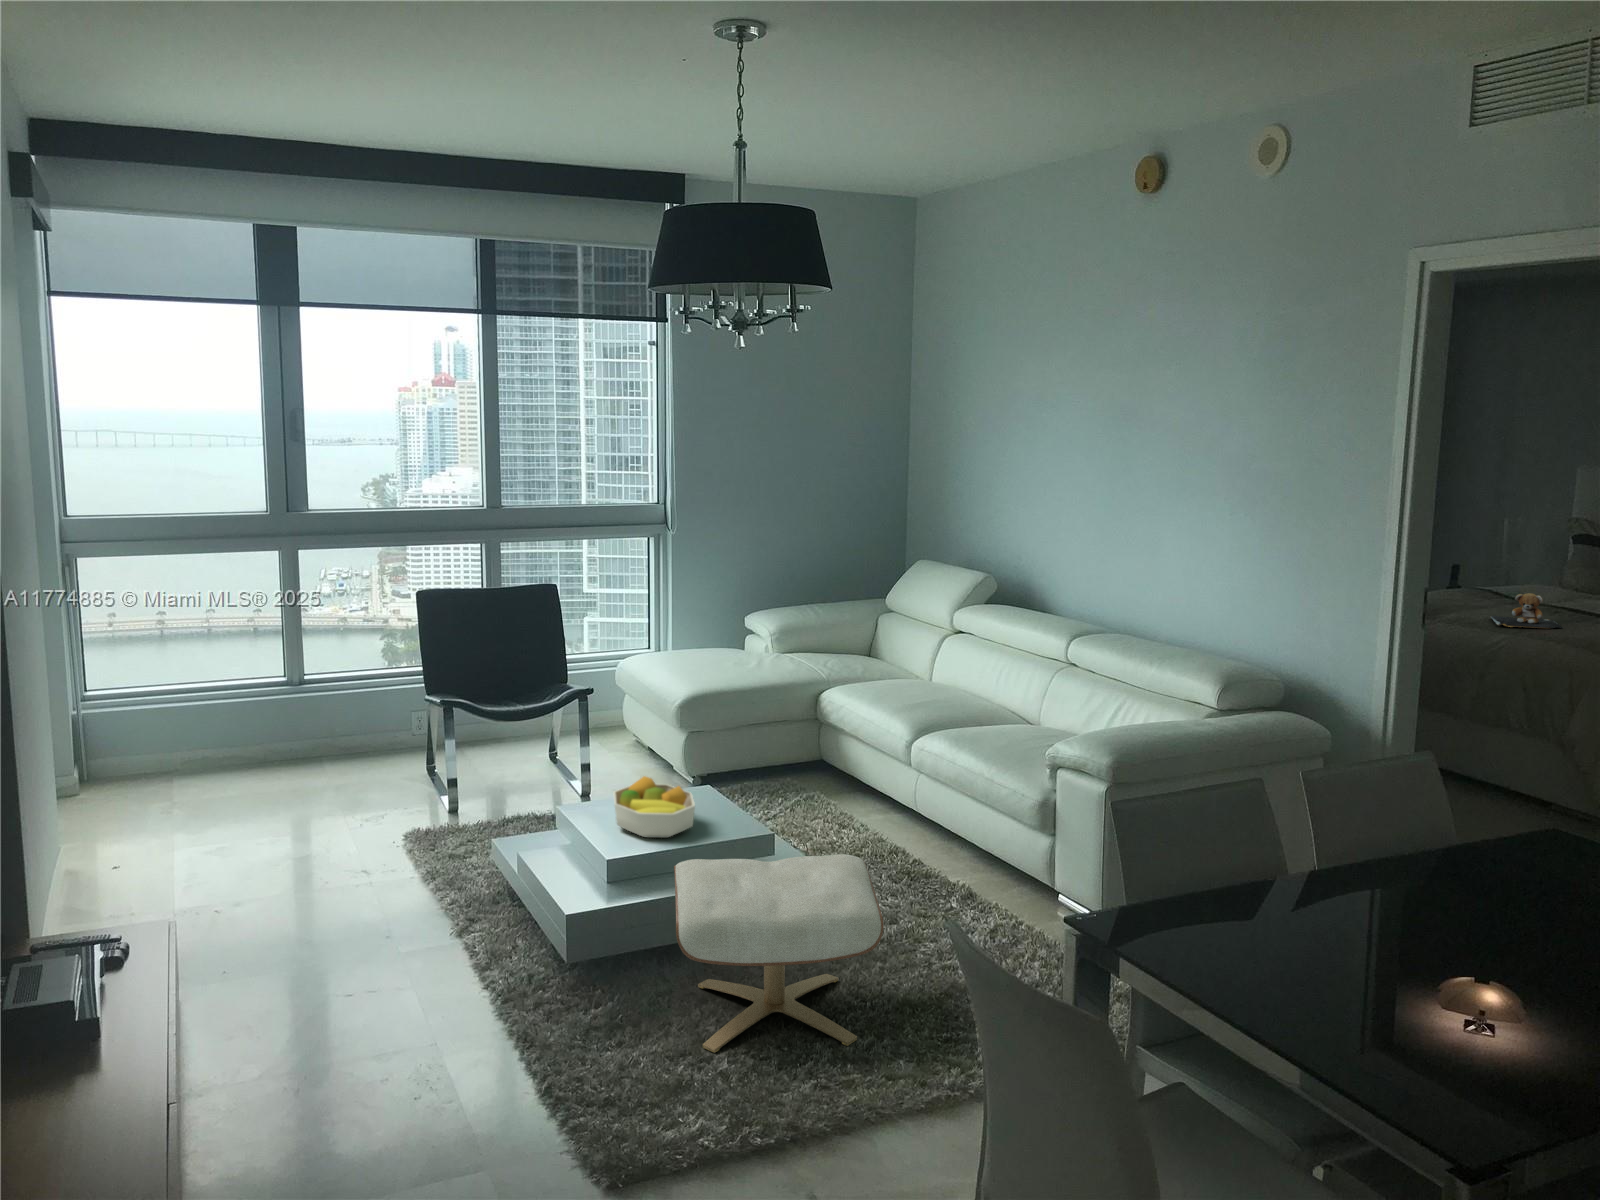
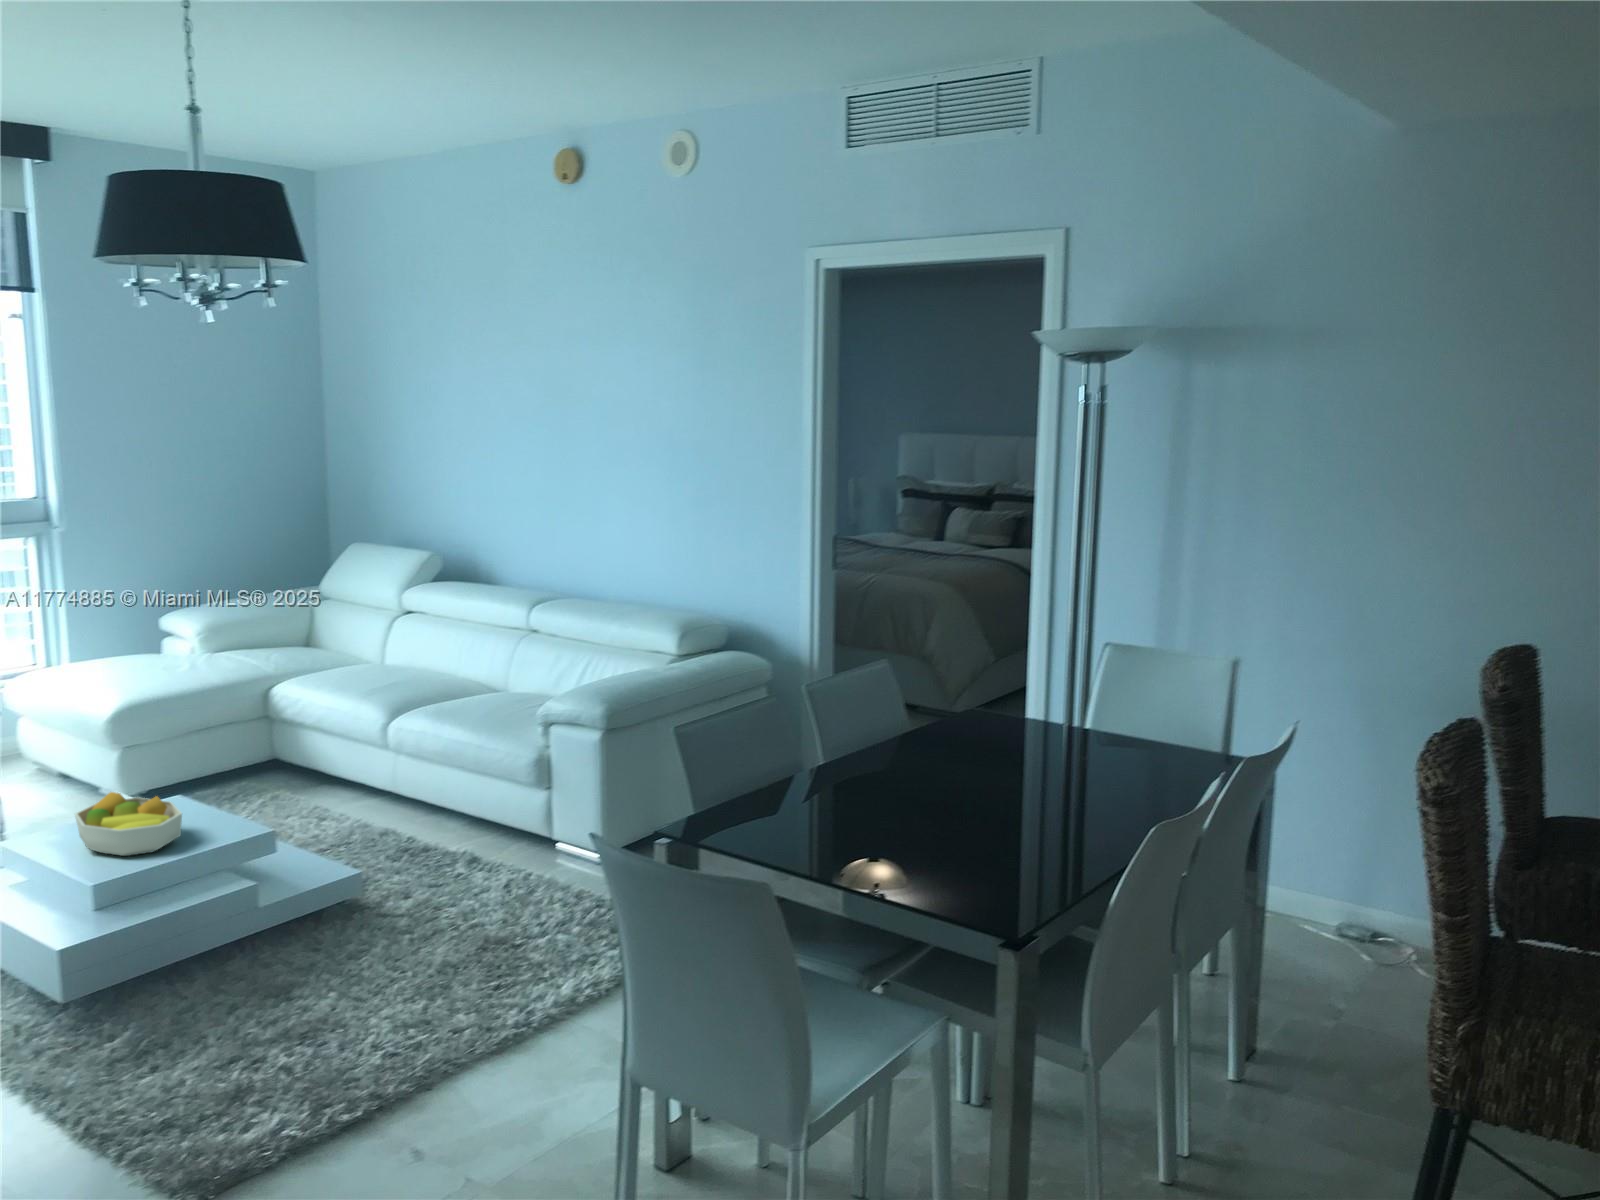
teddy bear: present [1490,593,1563,628] -> none [858,543,912,571]
ottoman: present [674,854,883,1053] -> none [186,832,430,1052]

